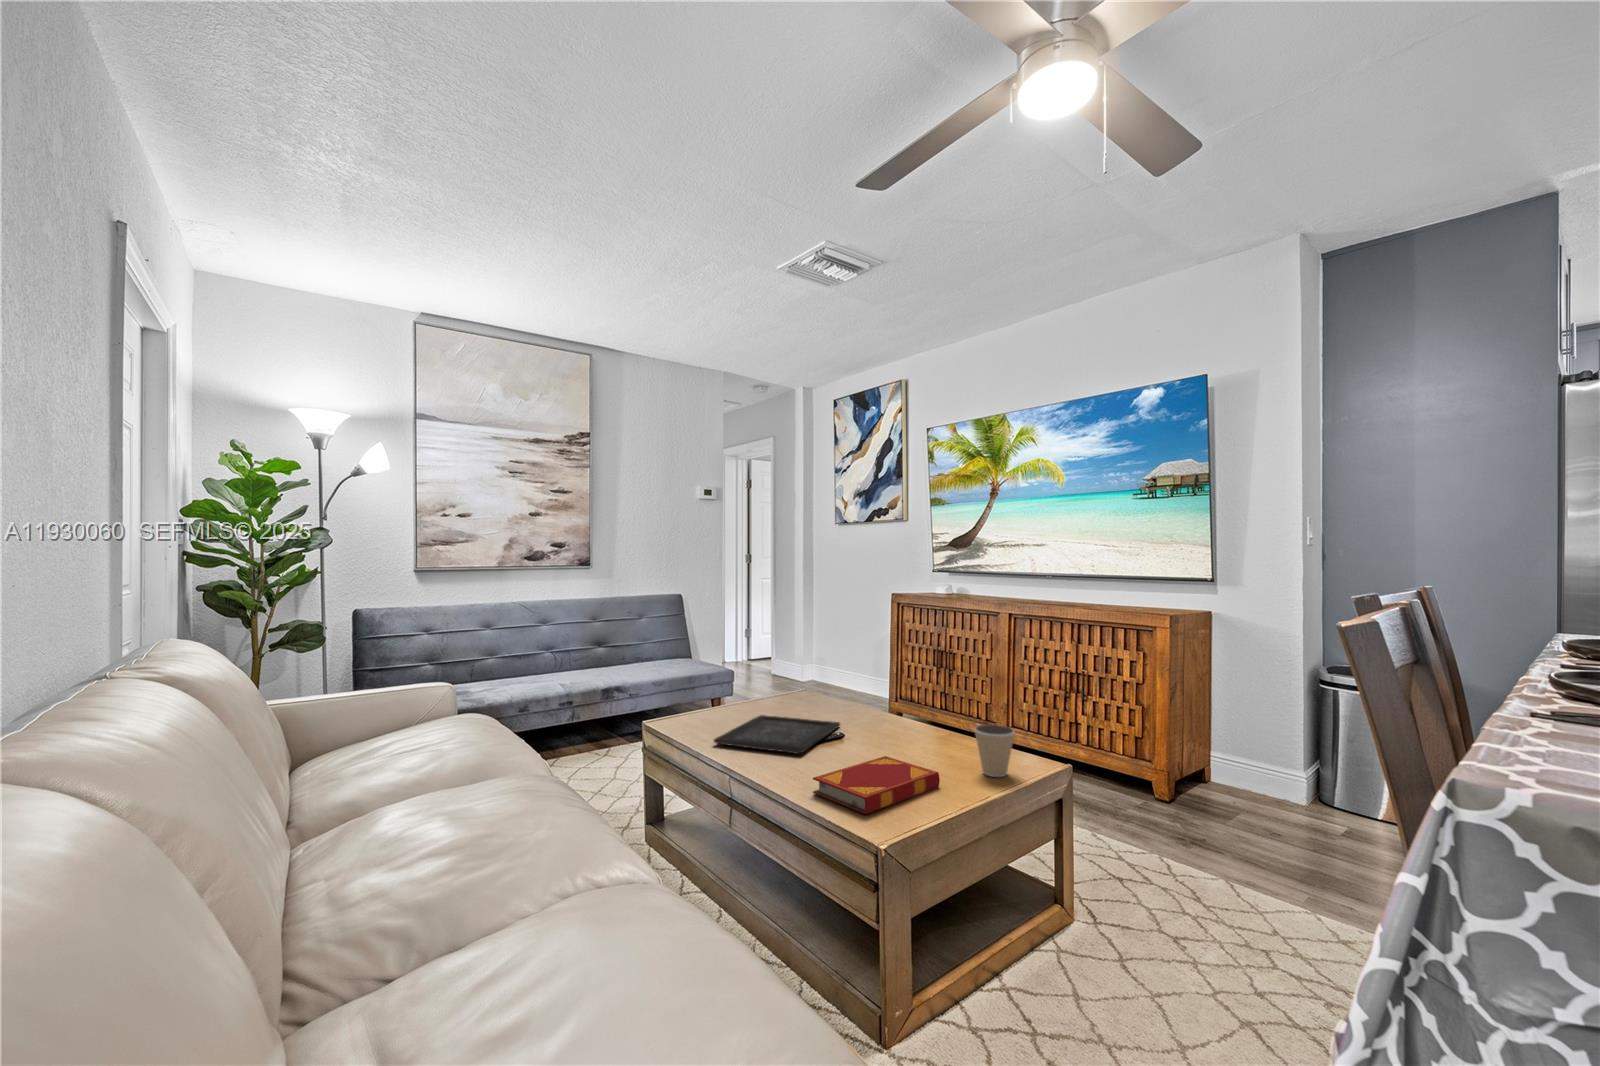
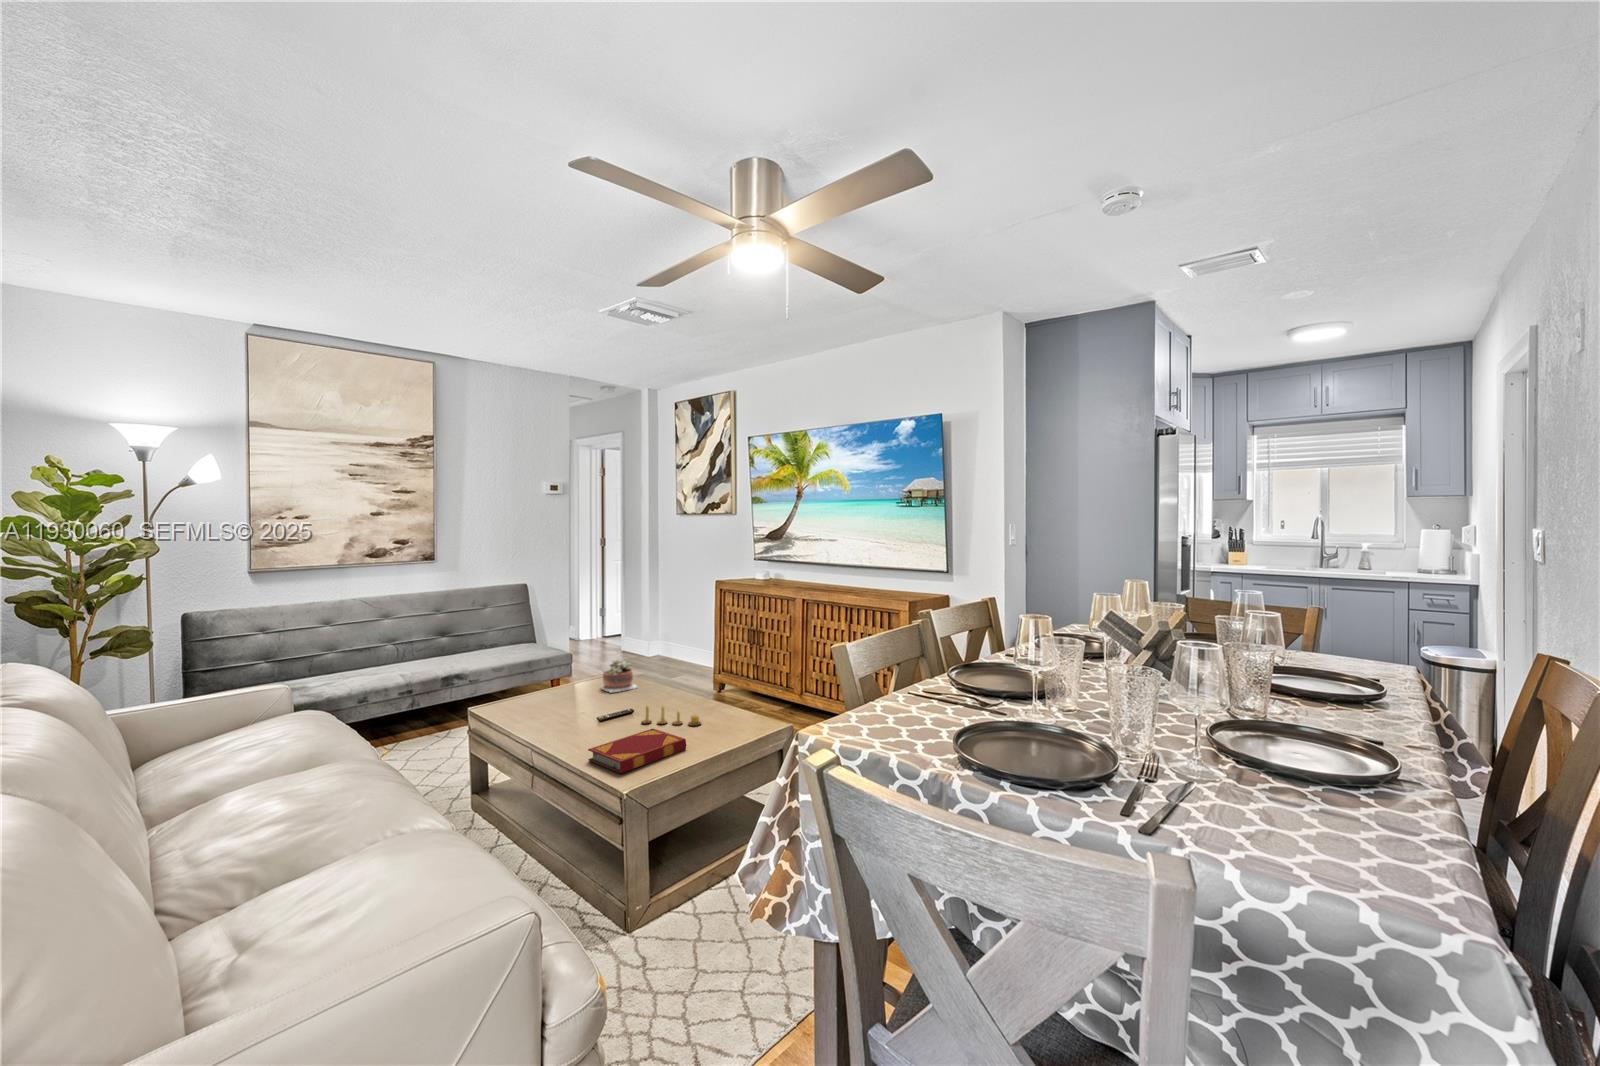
succulent plant: none [788,671,837,712] -> present [601,659,637,693]
tray: present [714,715,840,754] -> none [523,698,634,730]
candle: none [860,725,942,757] -> present [642,706,701,726]
coffee cup: present [975,725,1015,777] -> none [717,701,746,739]

